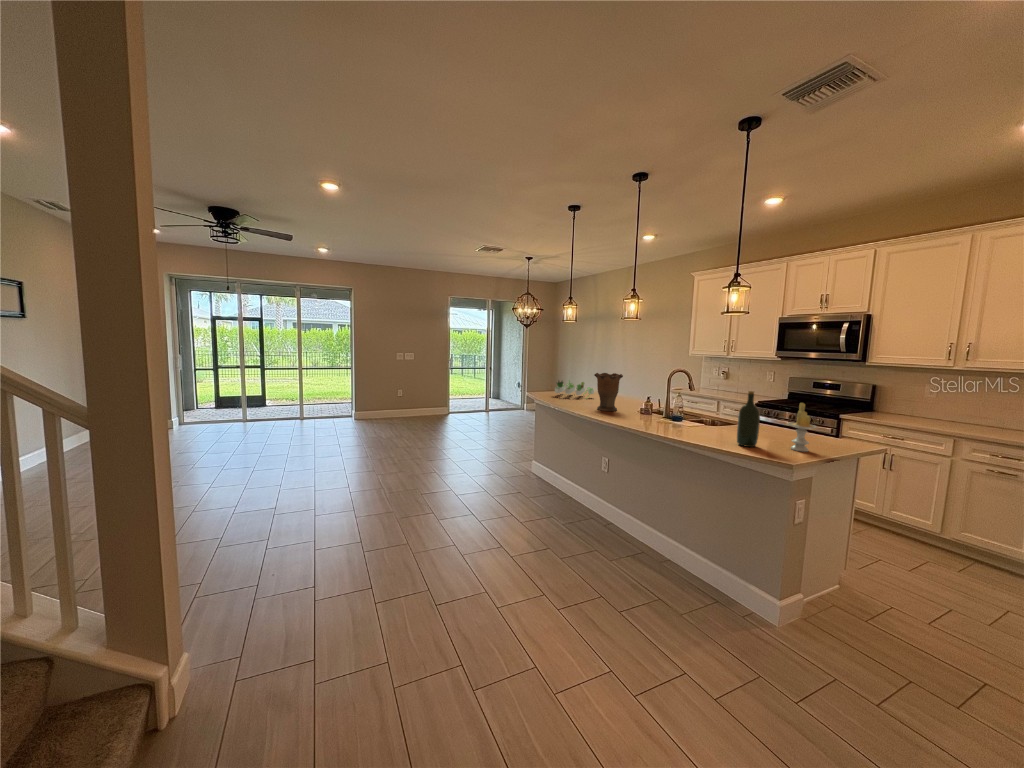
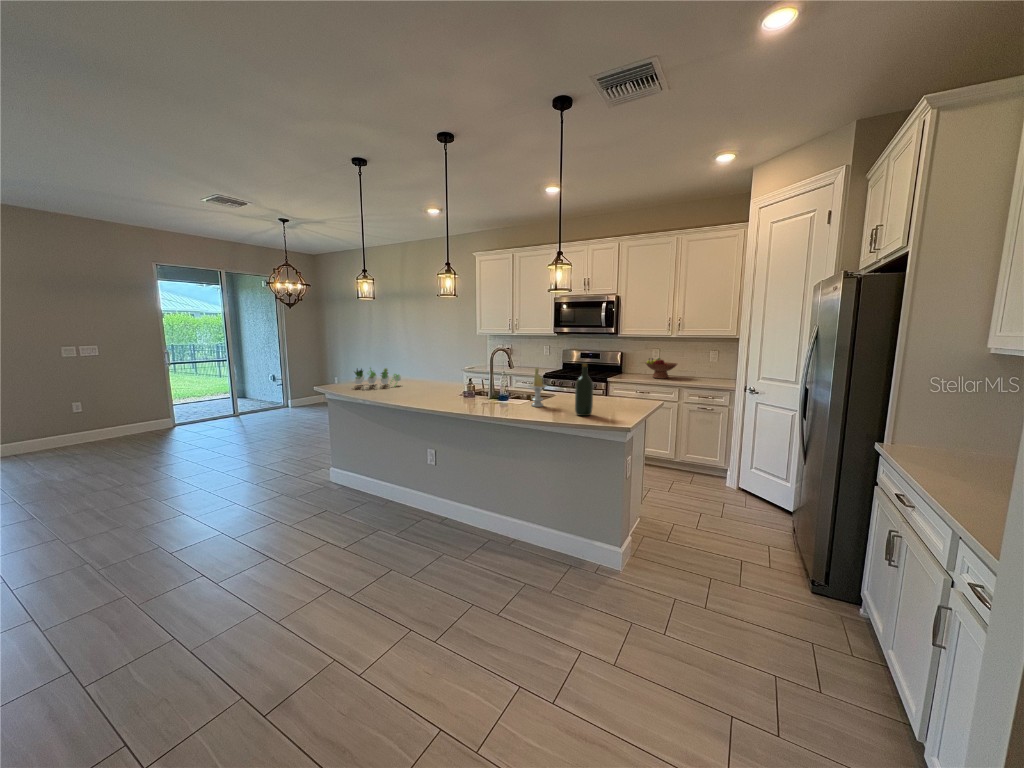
vase: present [594,373,623,411] -> none [411,356,444,398]
fruit bowl: none [905,395,965,425] -> present [646,358,677,379]
candle: present [788,403,817,452] -> present [528,368,547,407]

